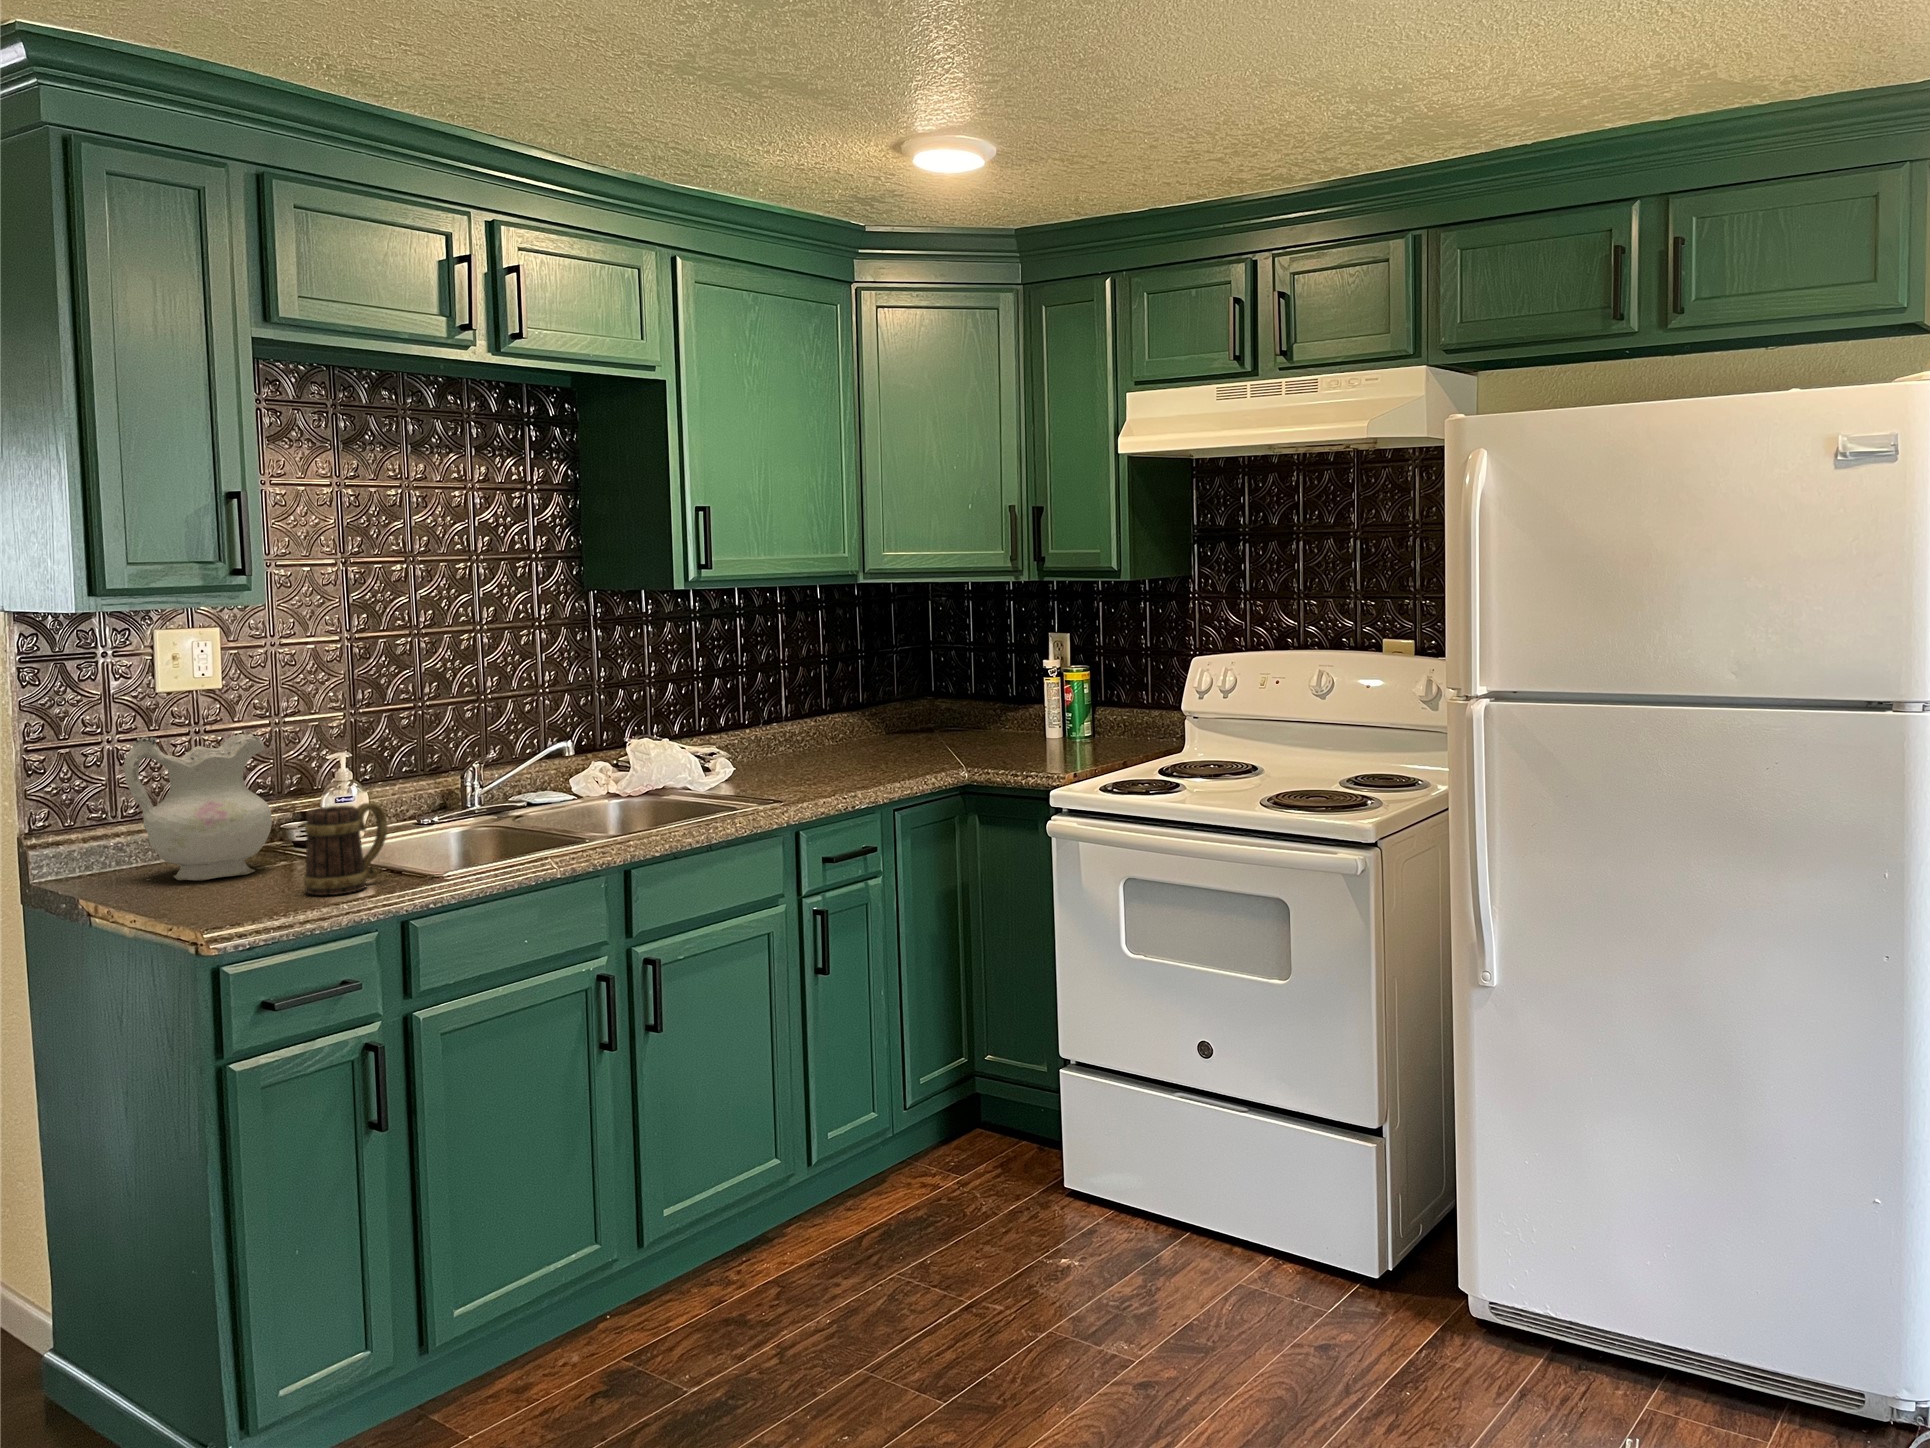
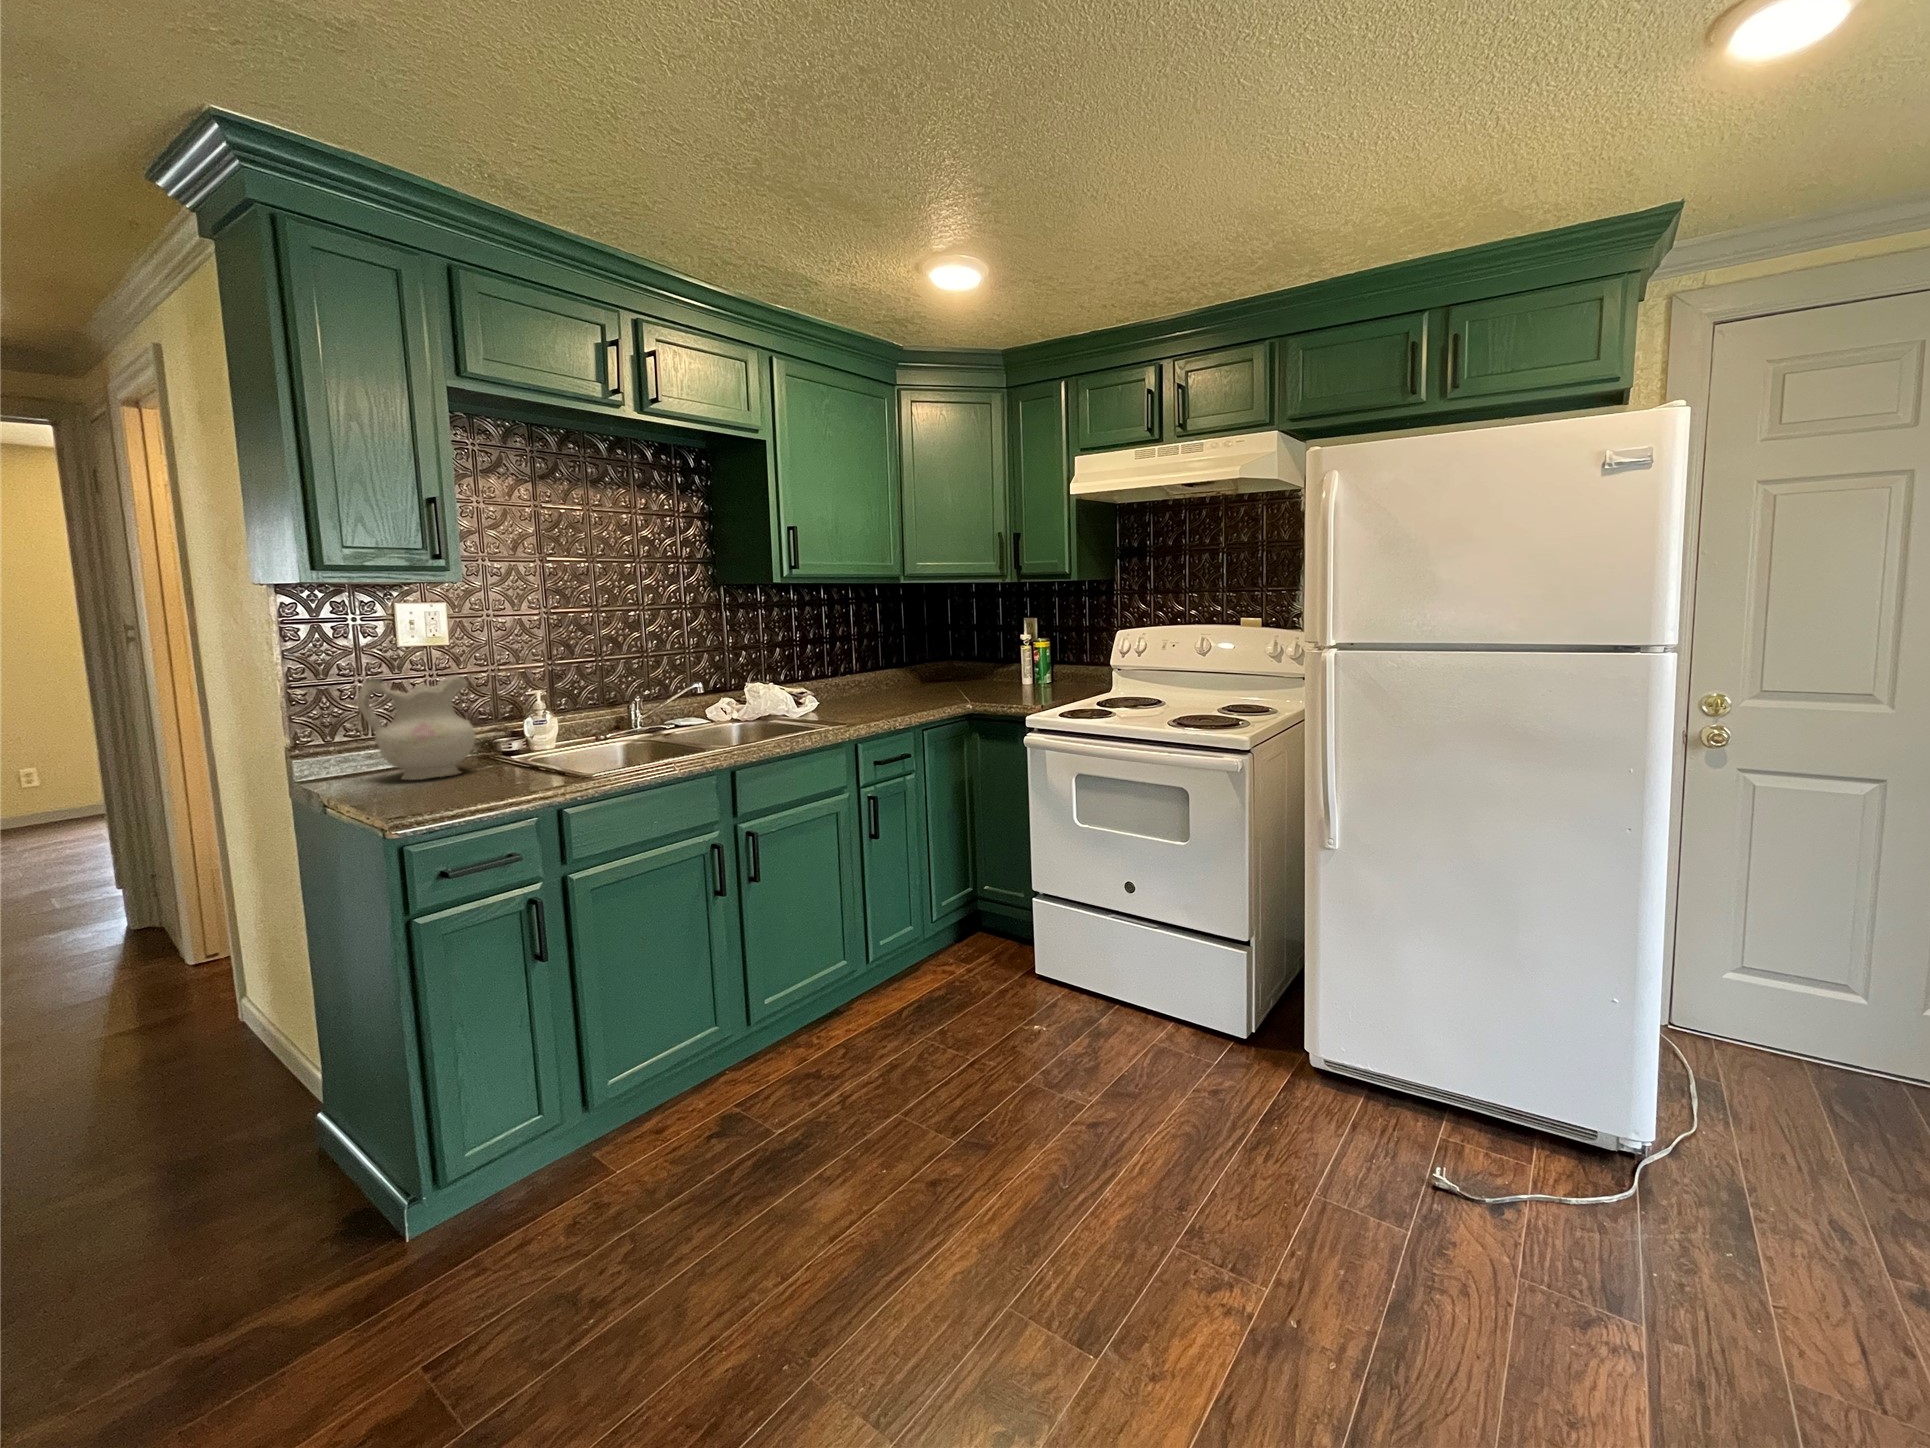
mug: present [304,803,388,895] -> none [485,724,551,791]

